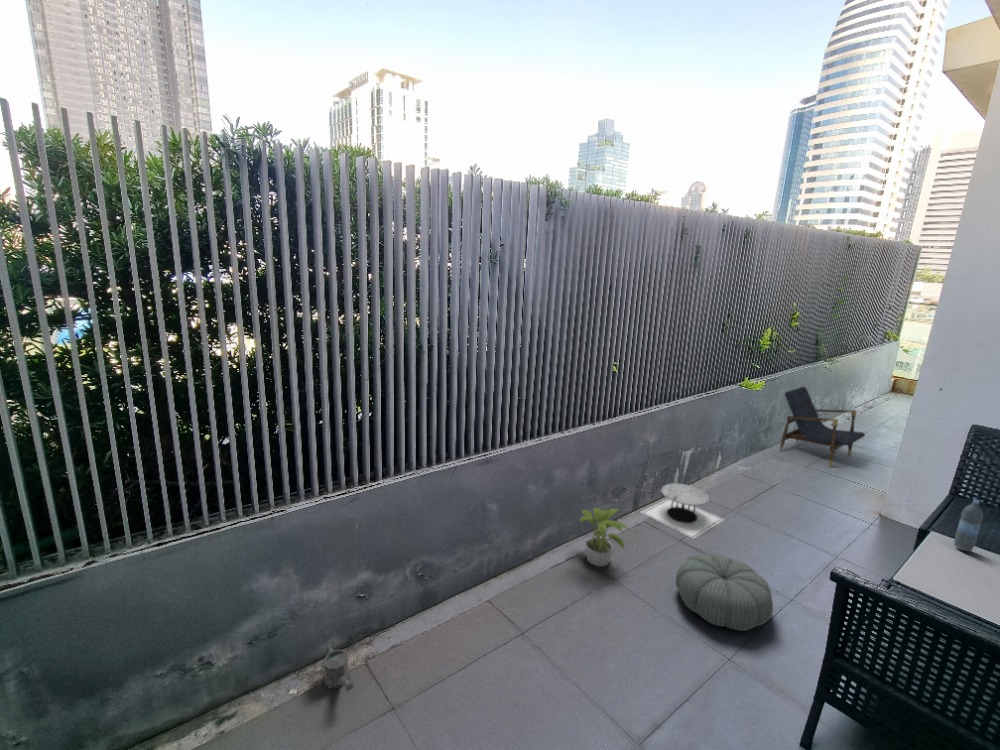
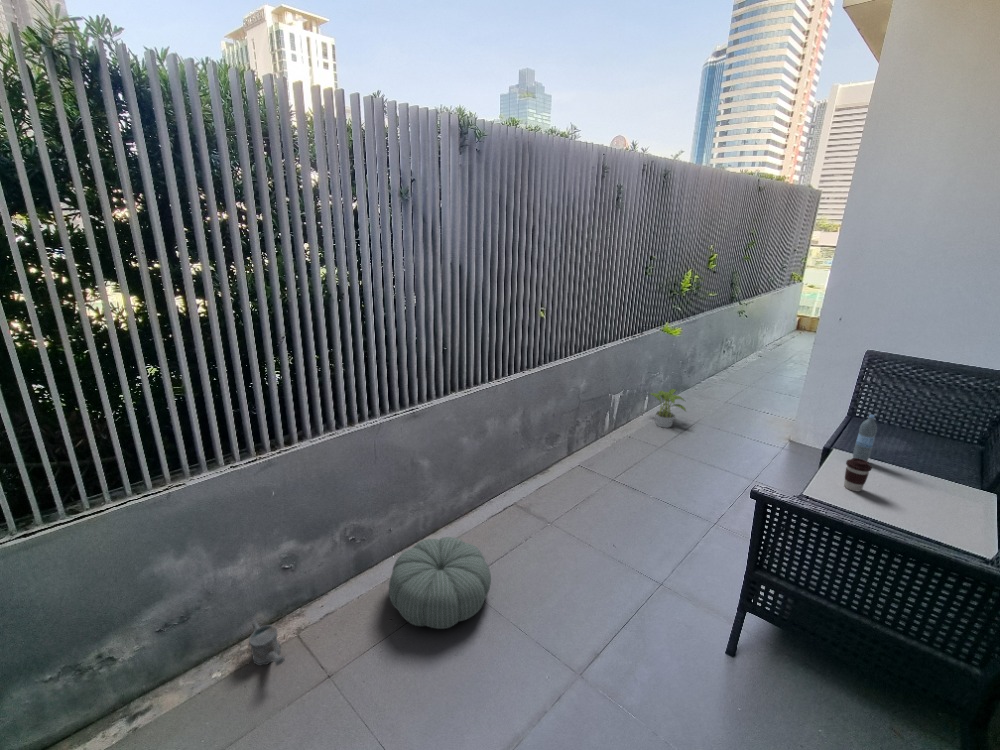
lounge chair: present [780,387,865,467] -> none [702,329,776,402]
side table: present [641,483,723,539] -> none [576,427,654,478]
potted plant: present [580,508,628,566] -> present [650,389,686,428]
coffee cup: none [942,547,975,585] -> present [844,458,872,491]
pouf: present [676,553,773,631] -> present [389,537,491,629]

